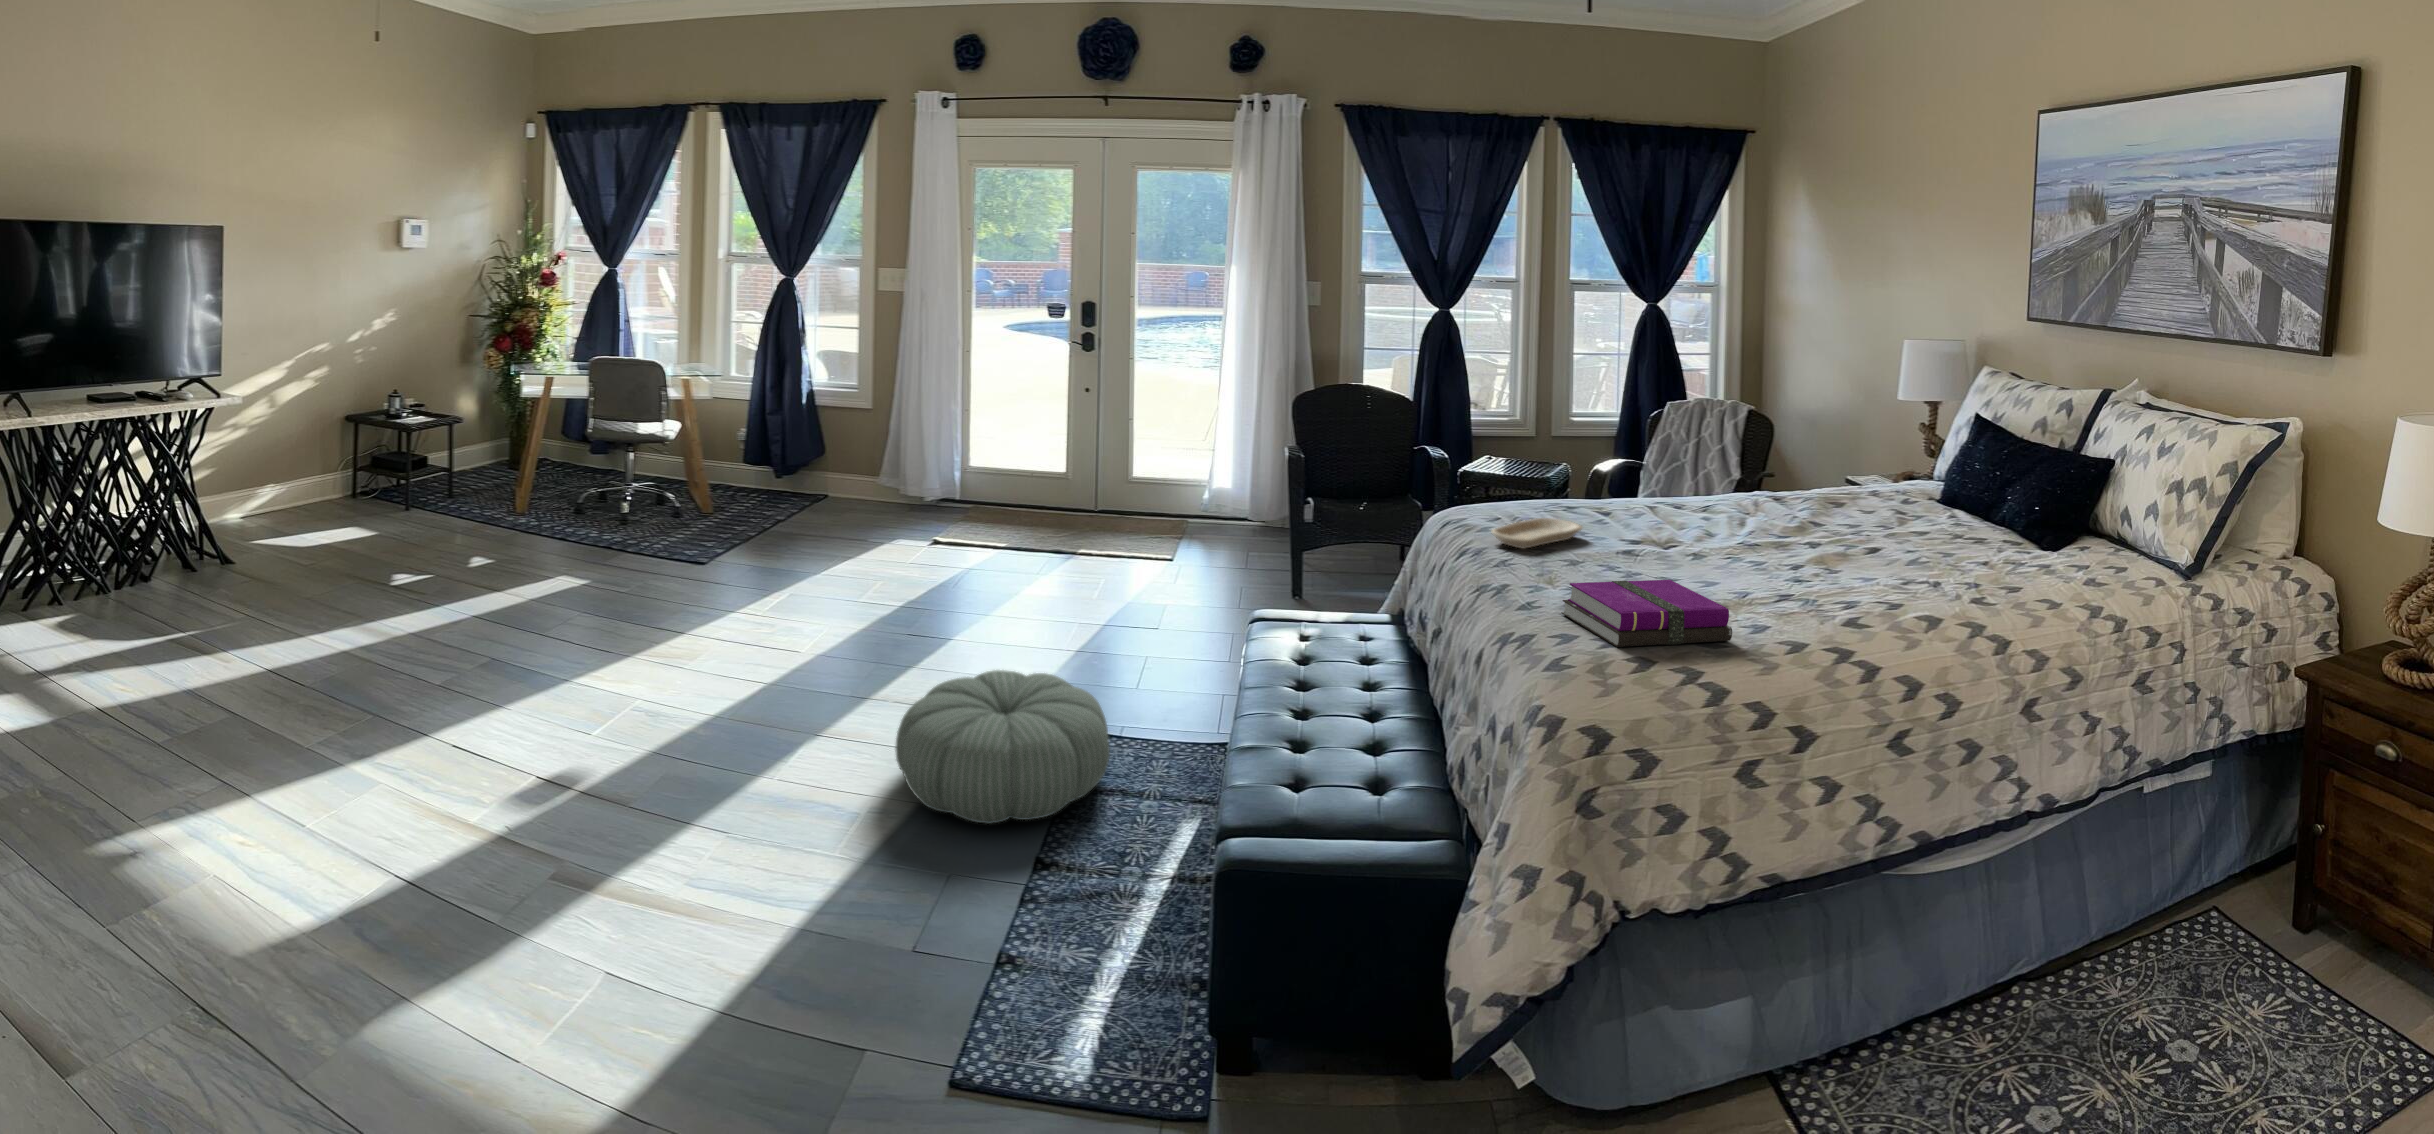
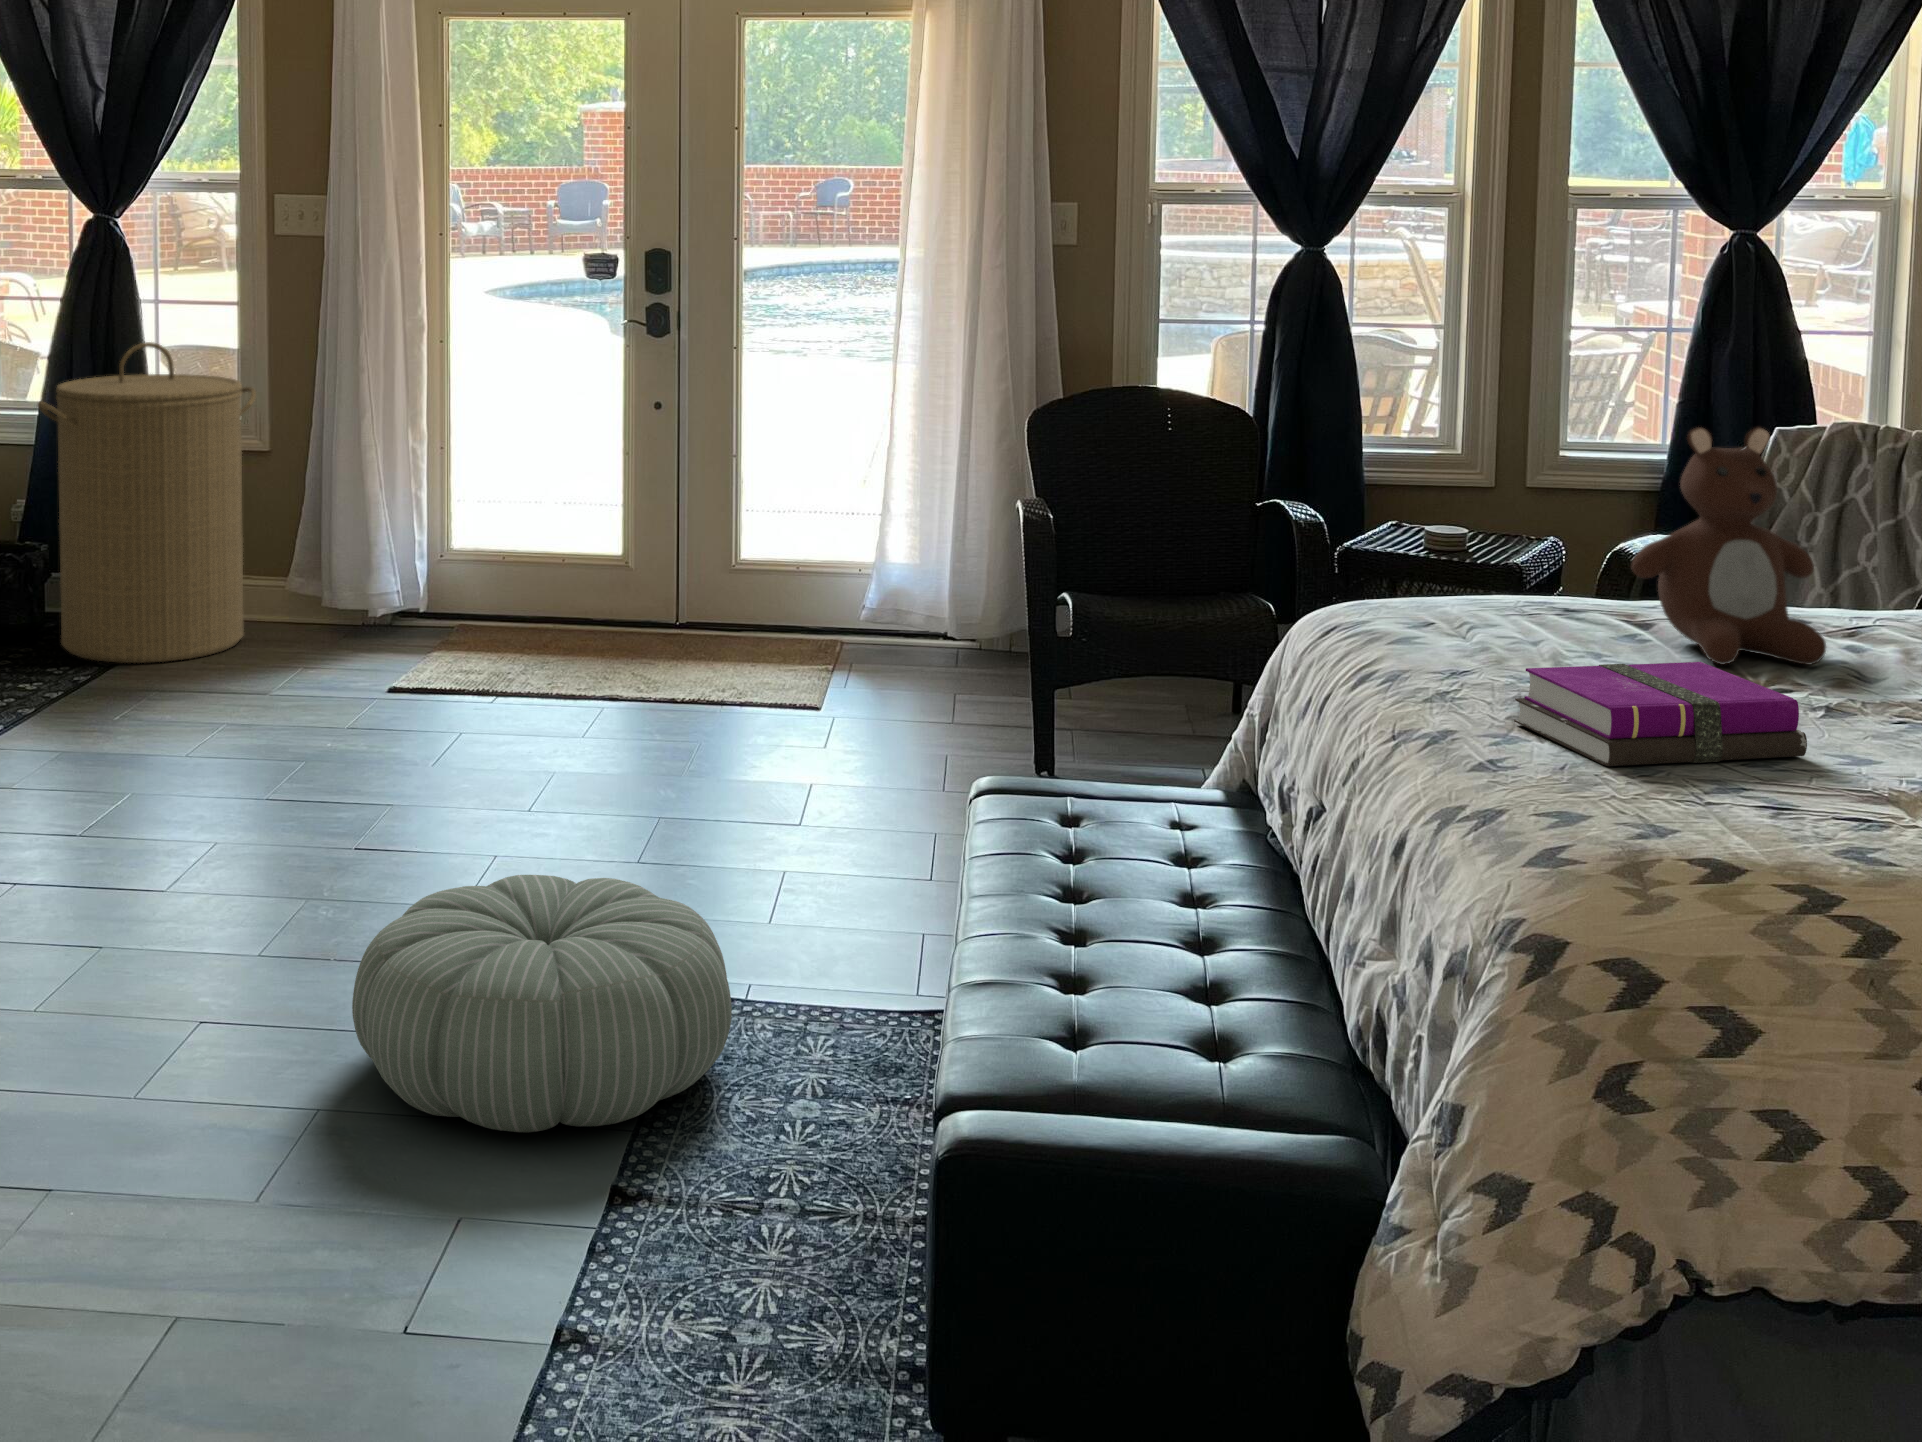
laundry hamper: none [747,350,870,524] -> present [37,342,256,663]
teddy bear: none [1627,436,1736,573] -> present [1631,427,1826,664]
tray: present [1491,518,1582,549] -> none [1395,585,1560,634]

